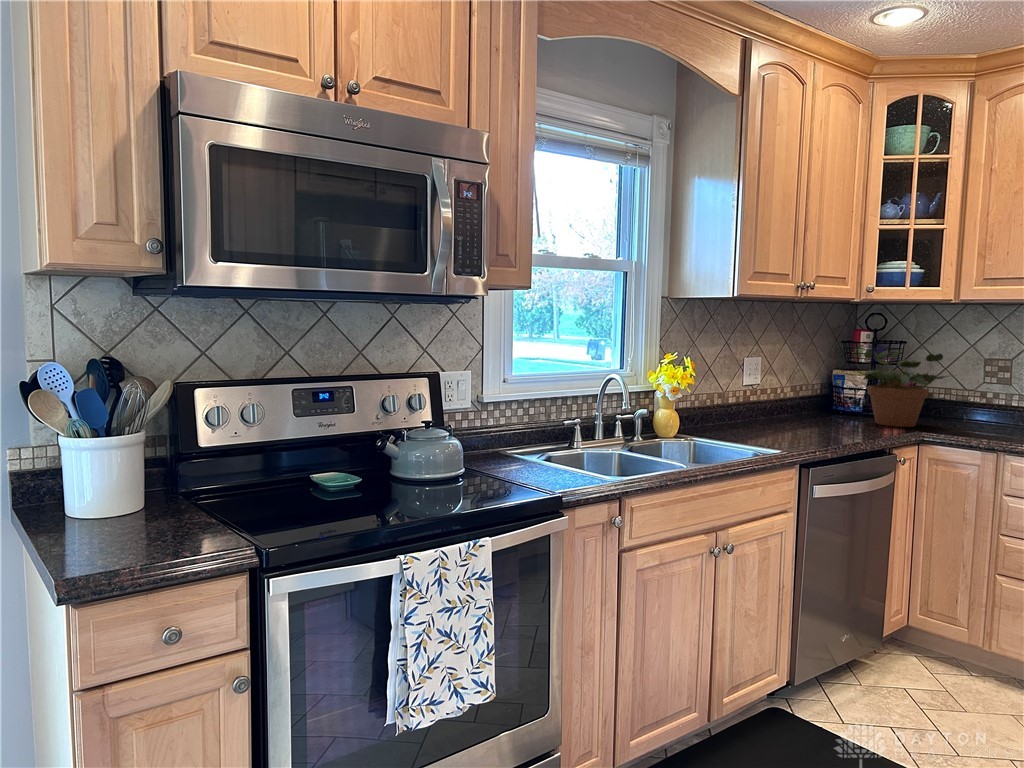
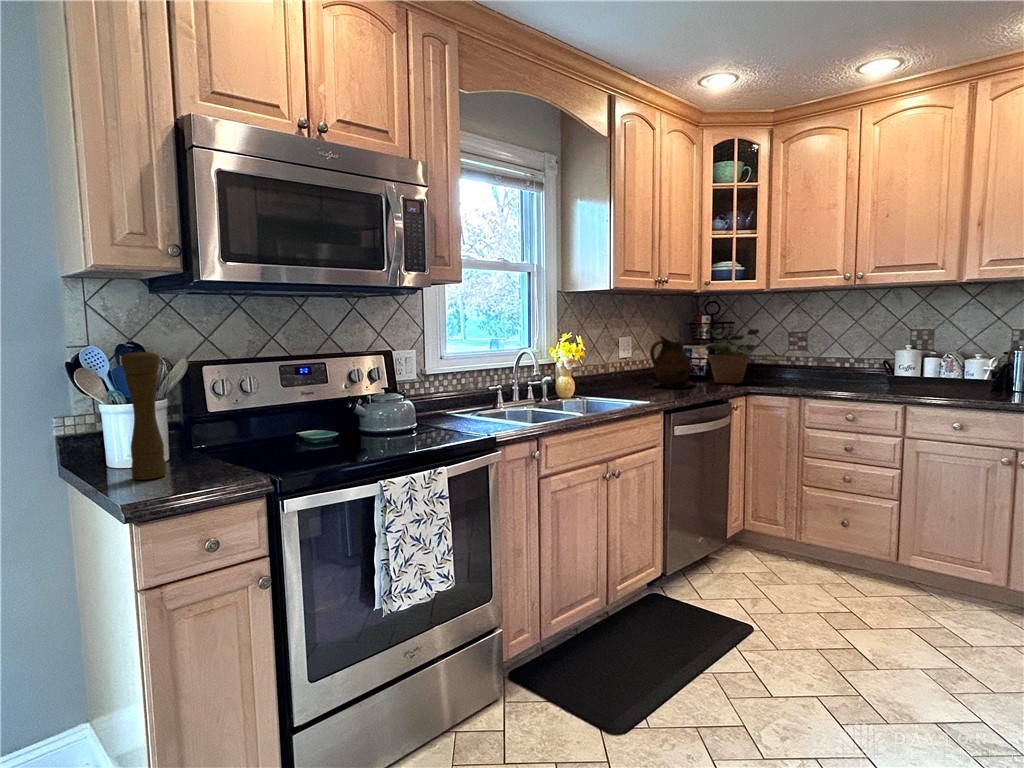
ceramic pitcher: none [785,358,849,431] -> present [650,336,695,388]
pepper mill: none [79,372,130,539] -> present [121,350,167,480]

